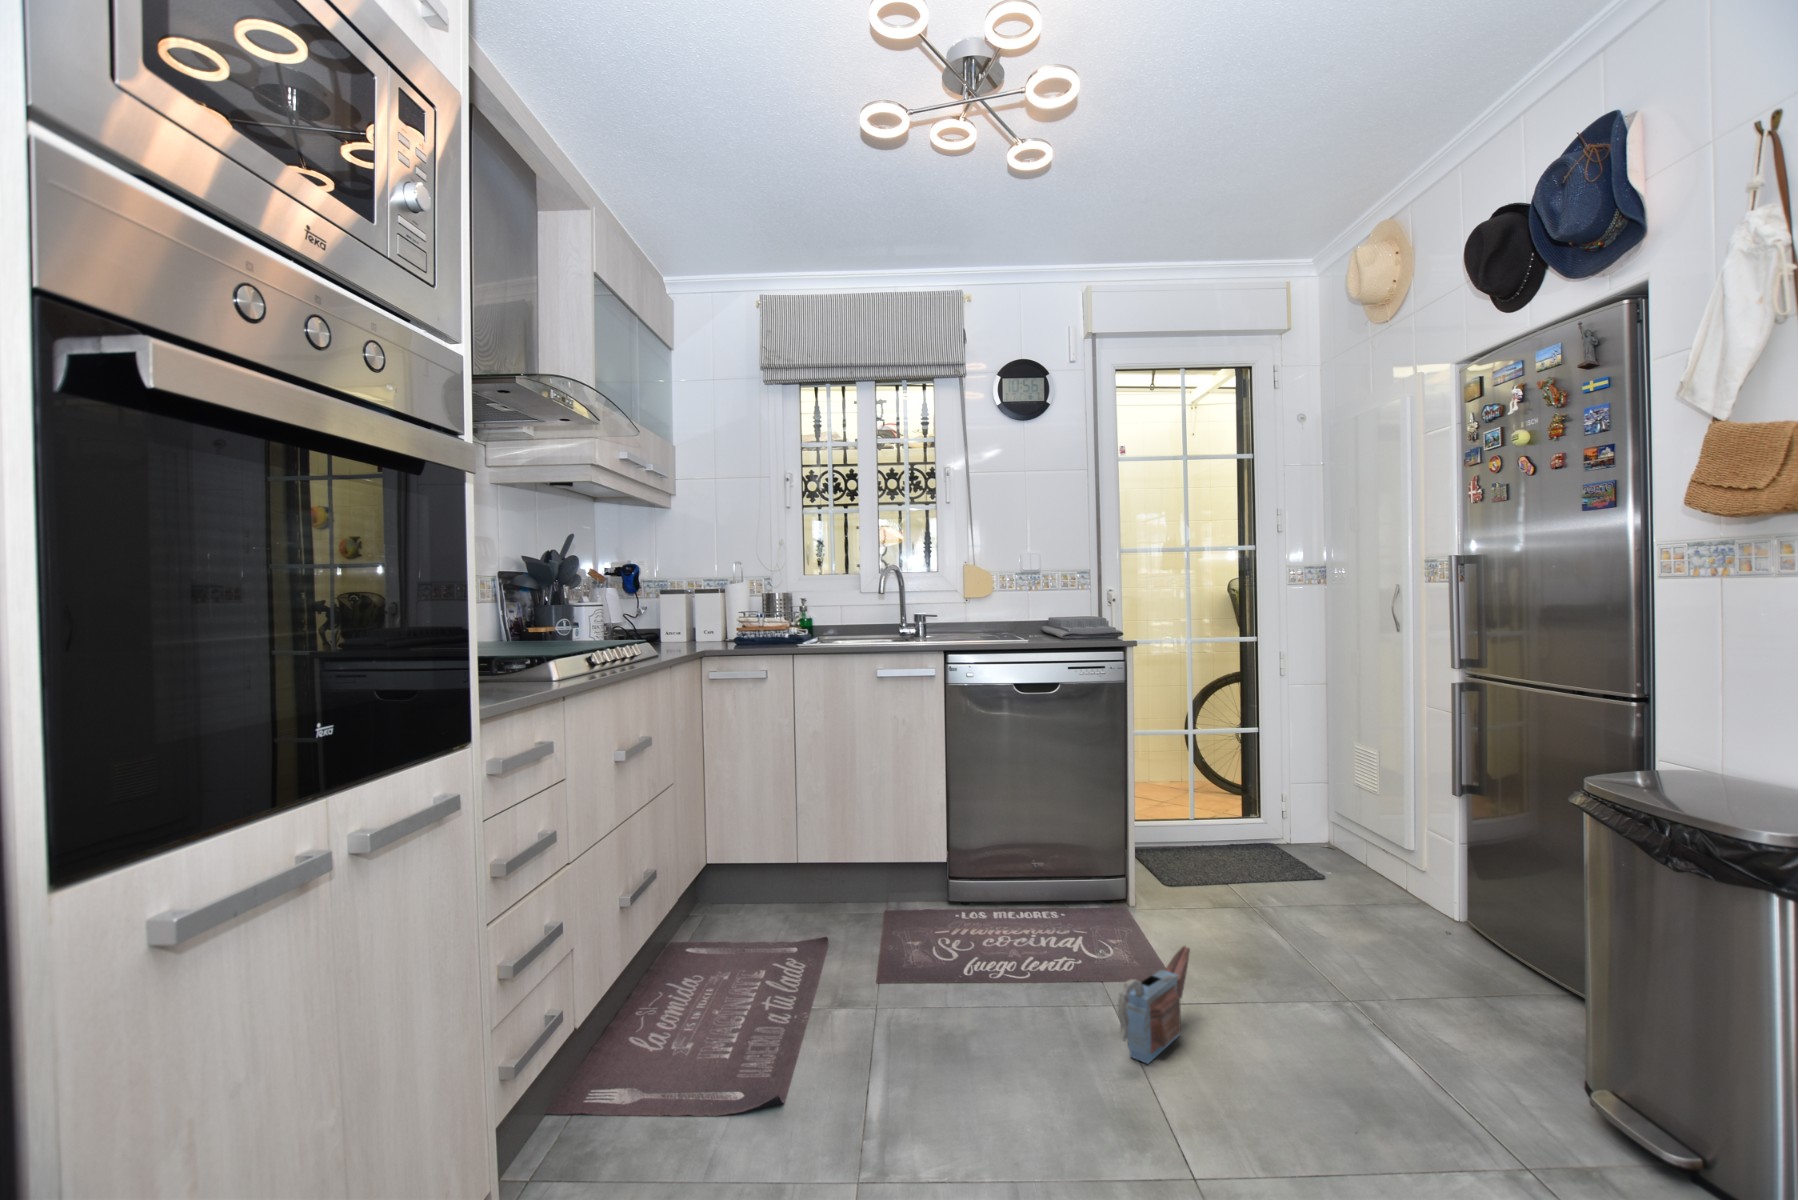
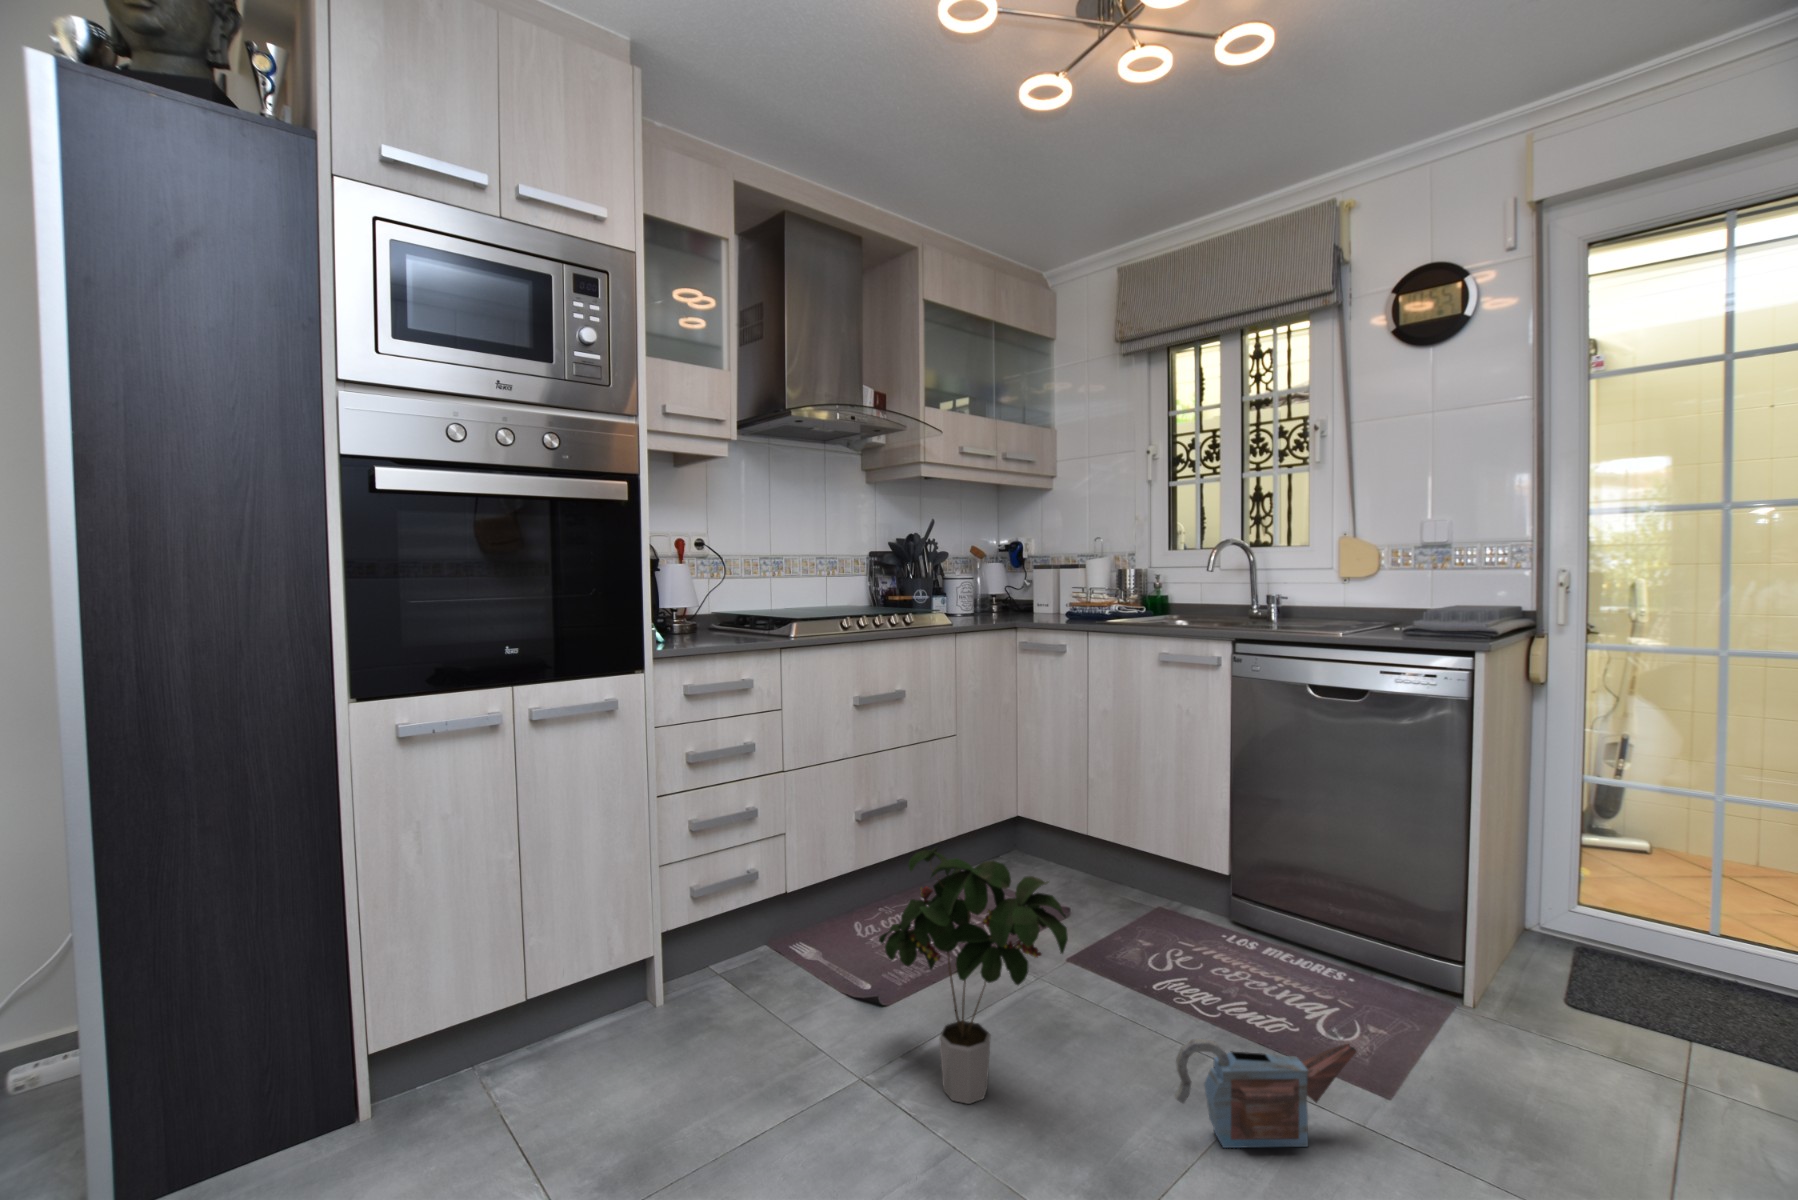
potted plant: none [829,879,1057,1147] -> present [879,848,1068,1104]

